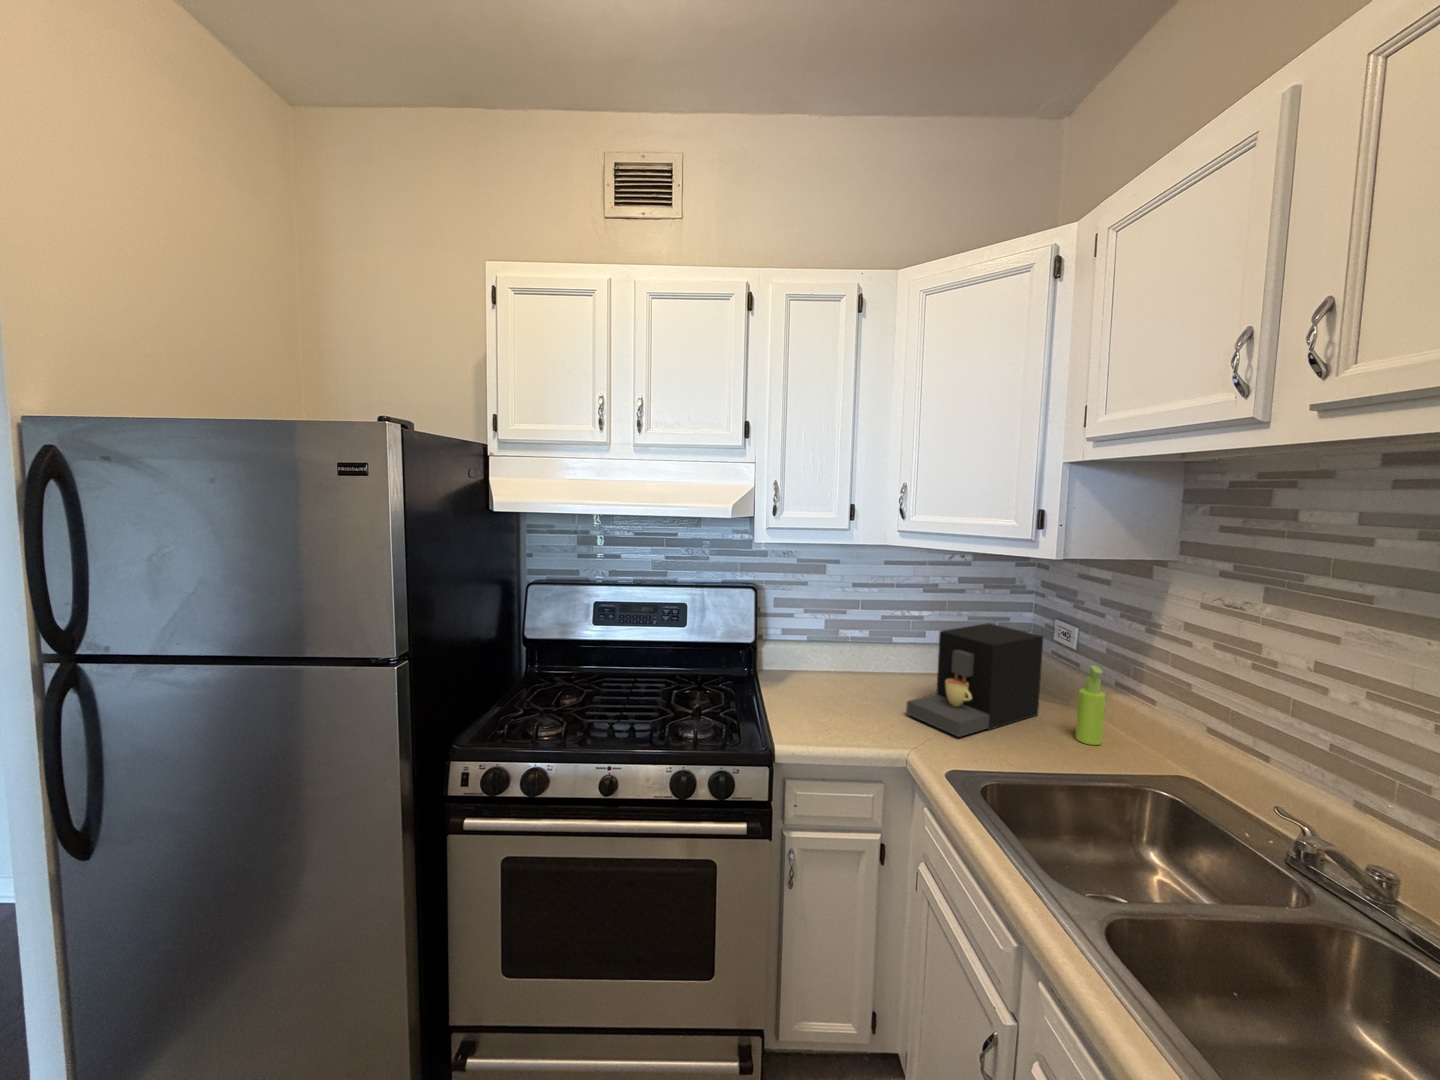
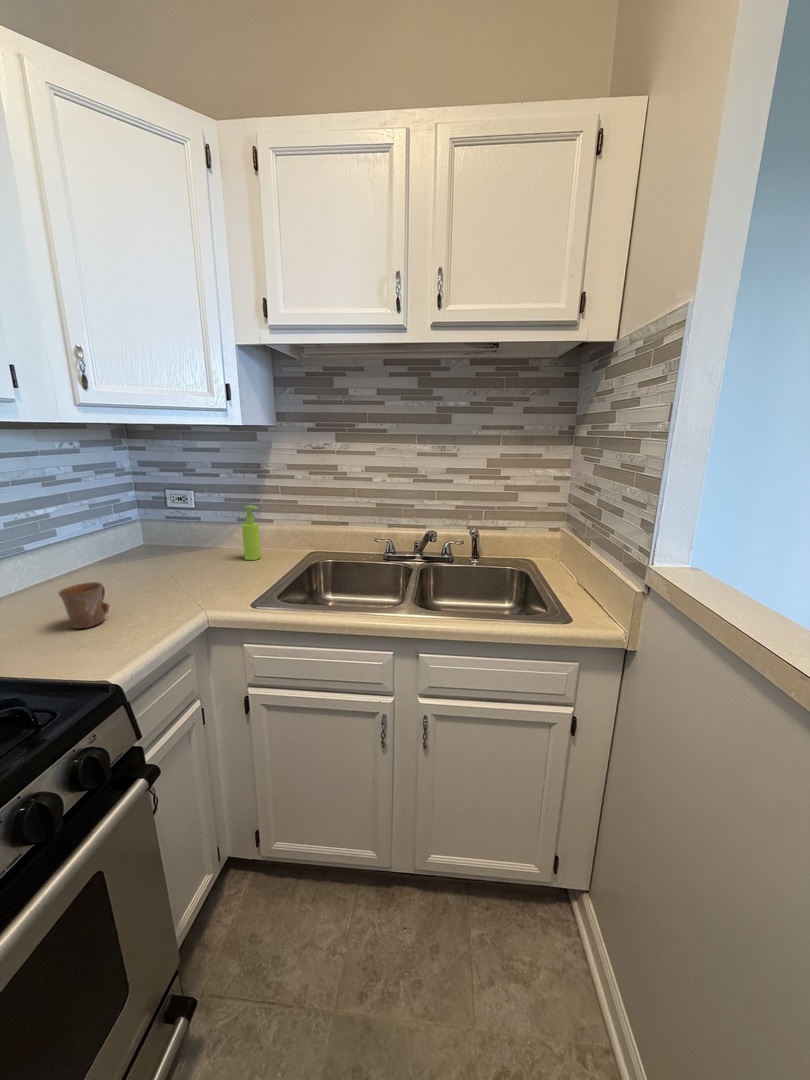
coffee maker: present [906,623,1043,737] -> none [132,497,204,597]
mug: none [834,678,875,718] -> present [59,582,110,629]

